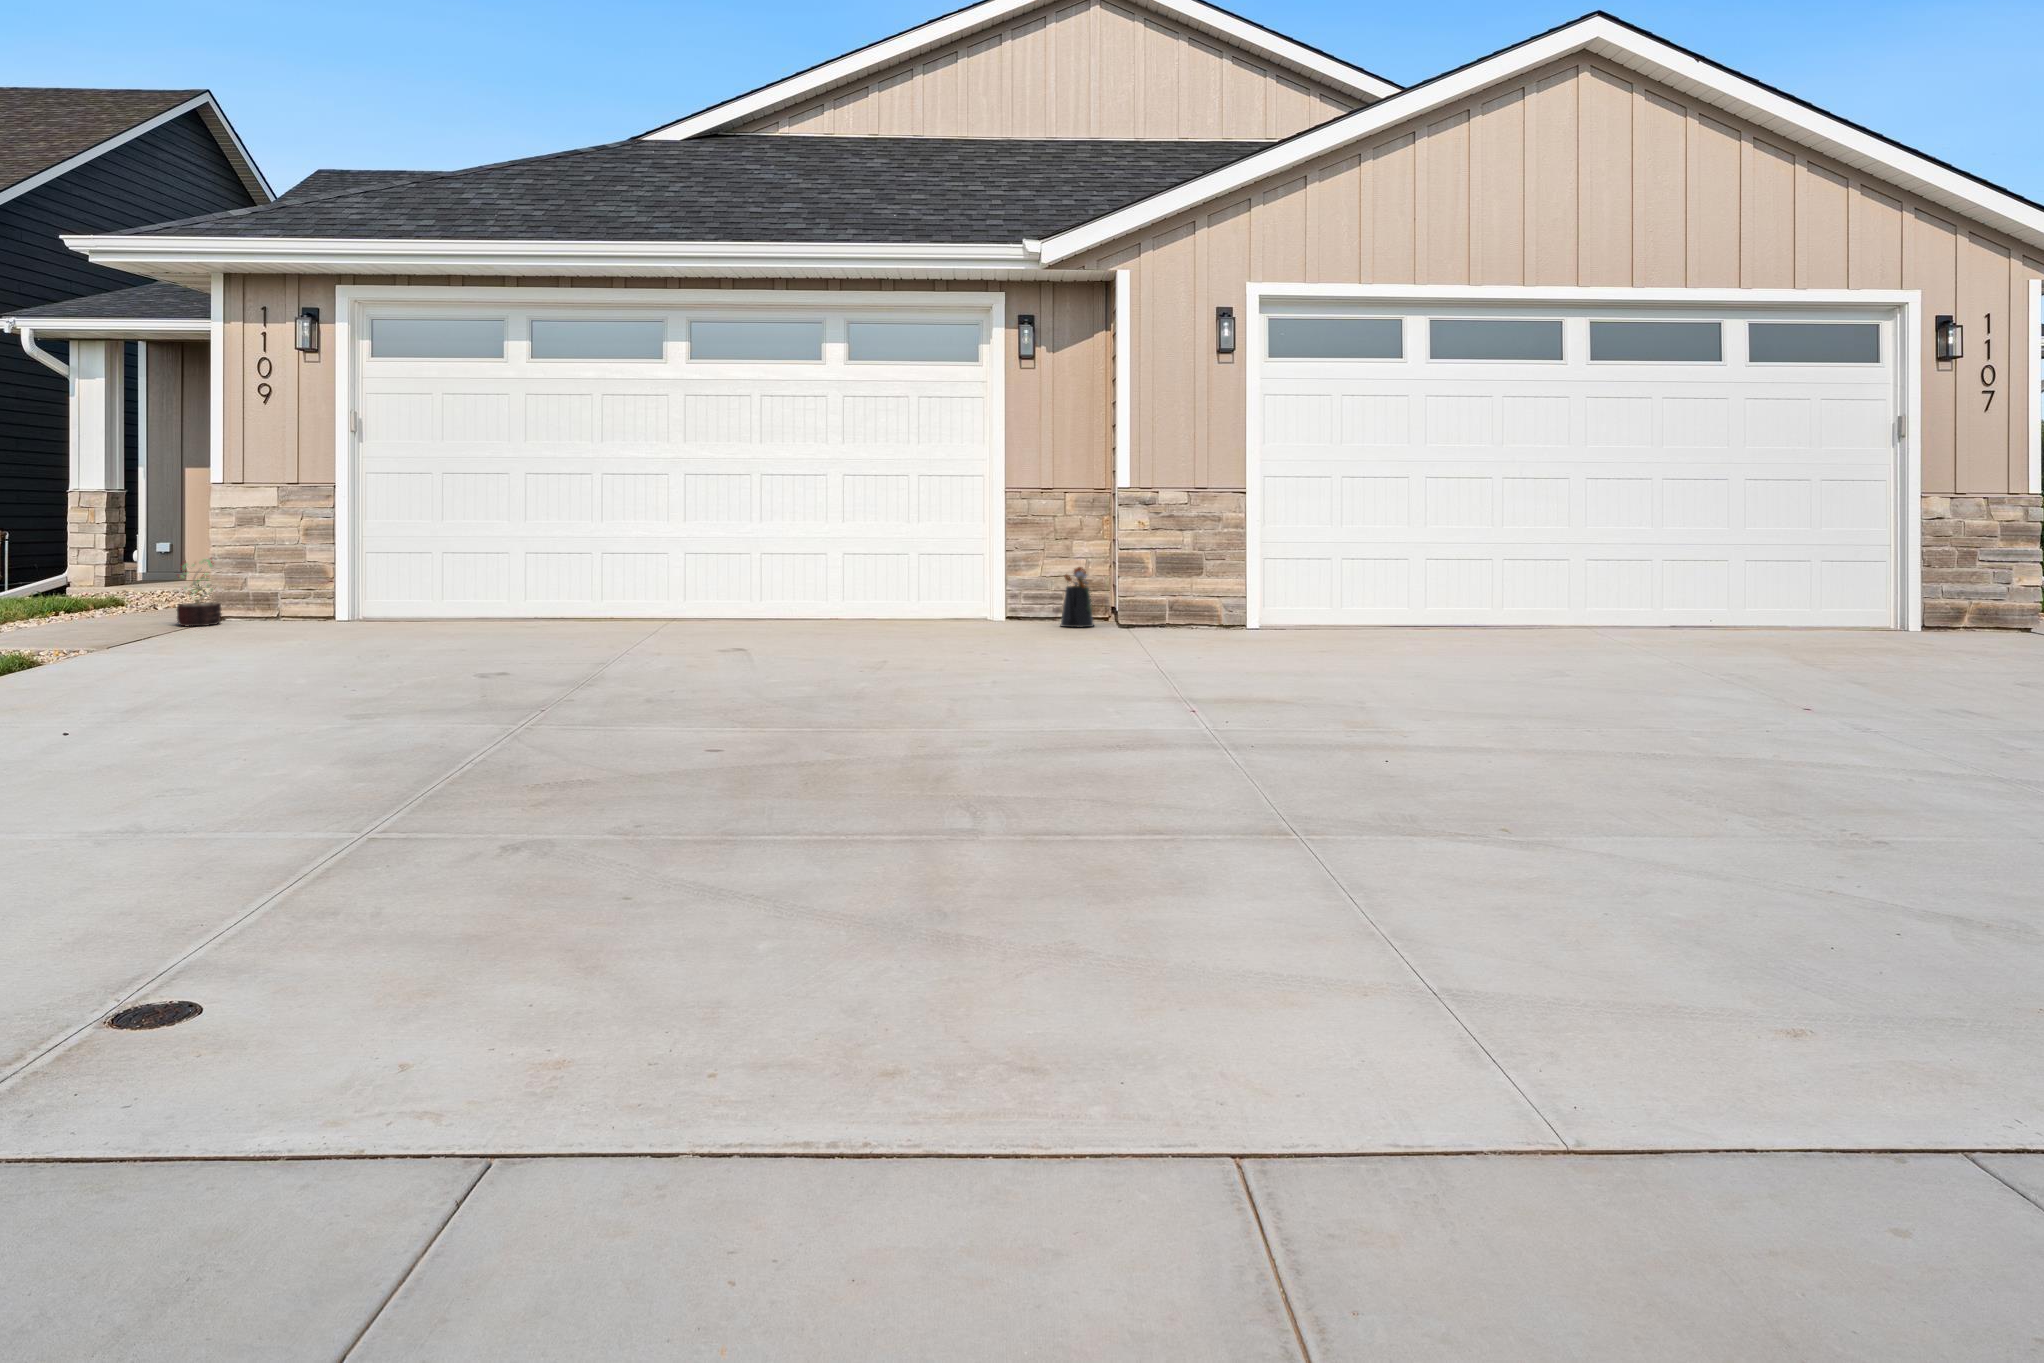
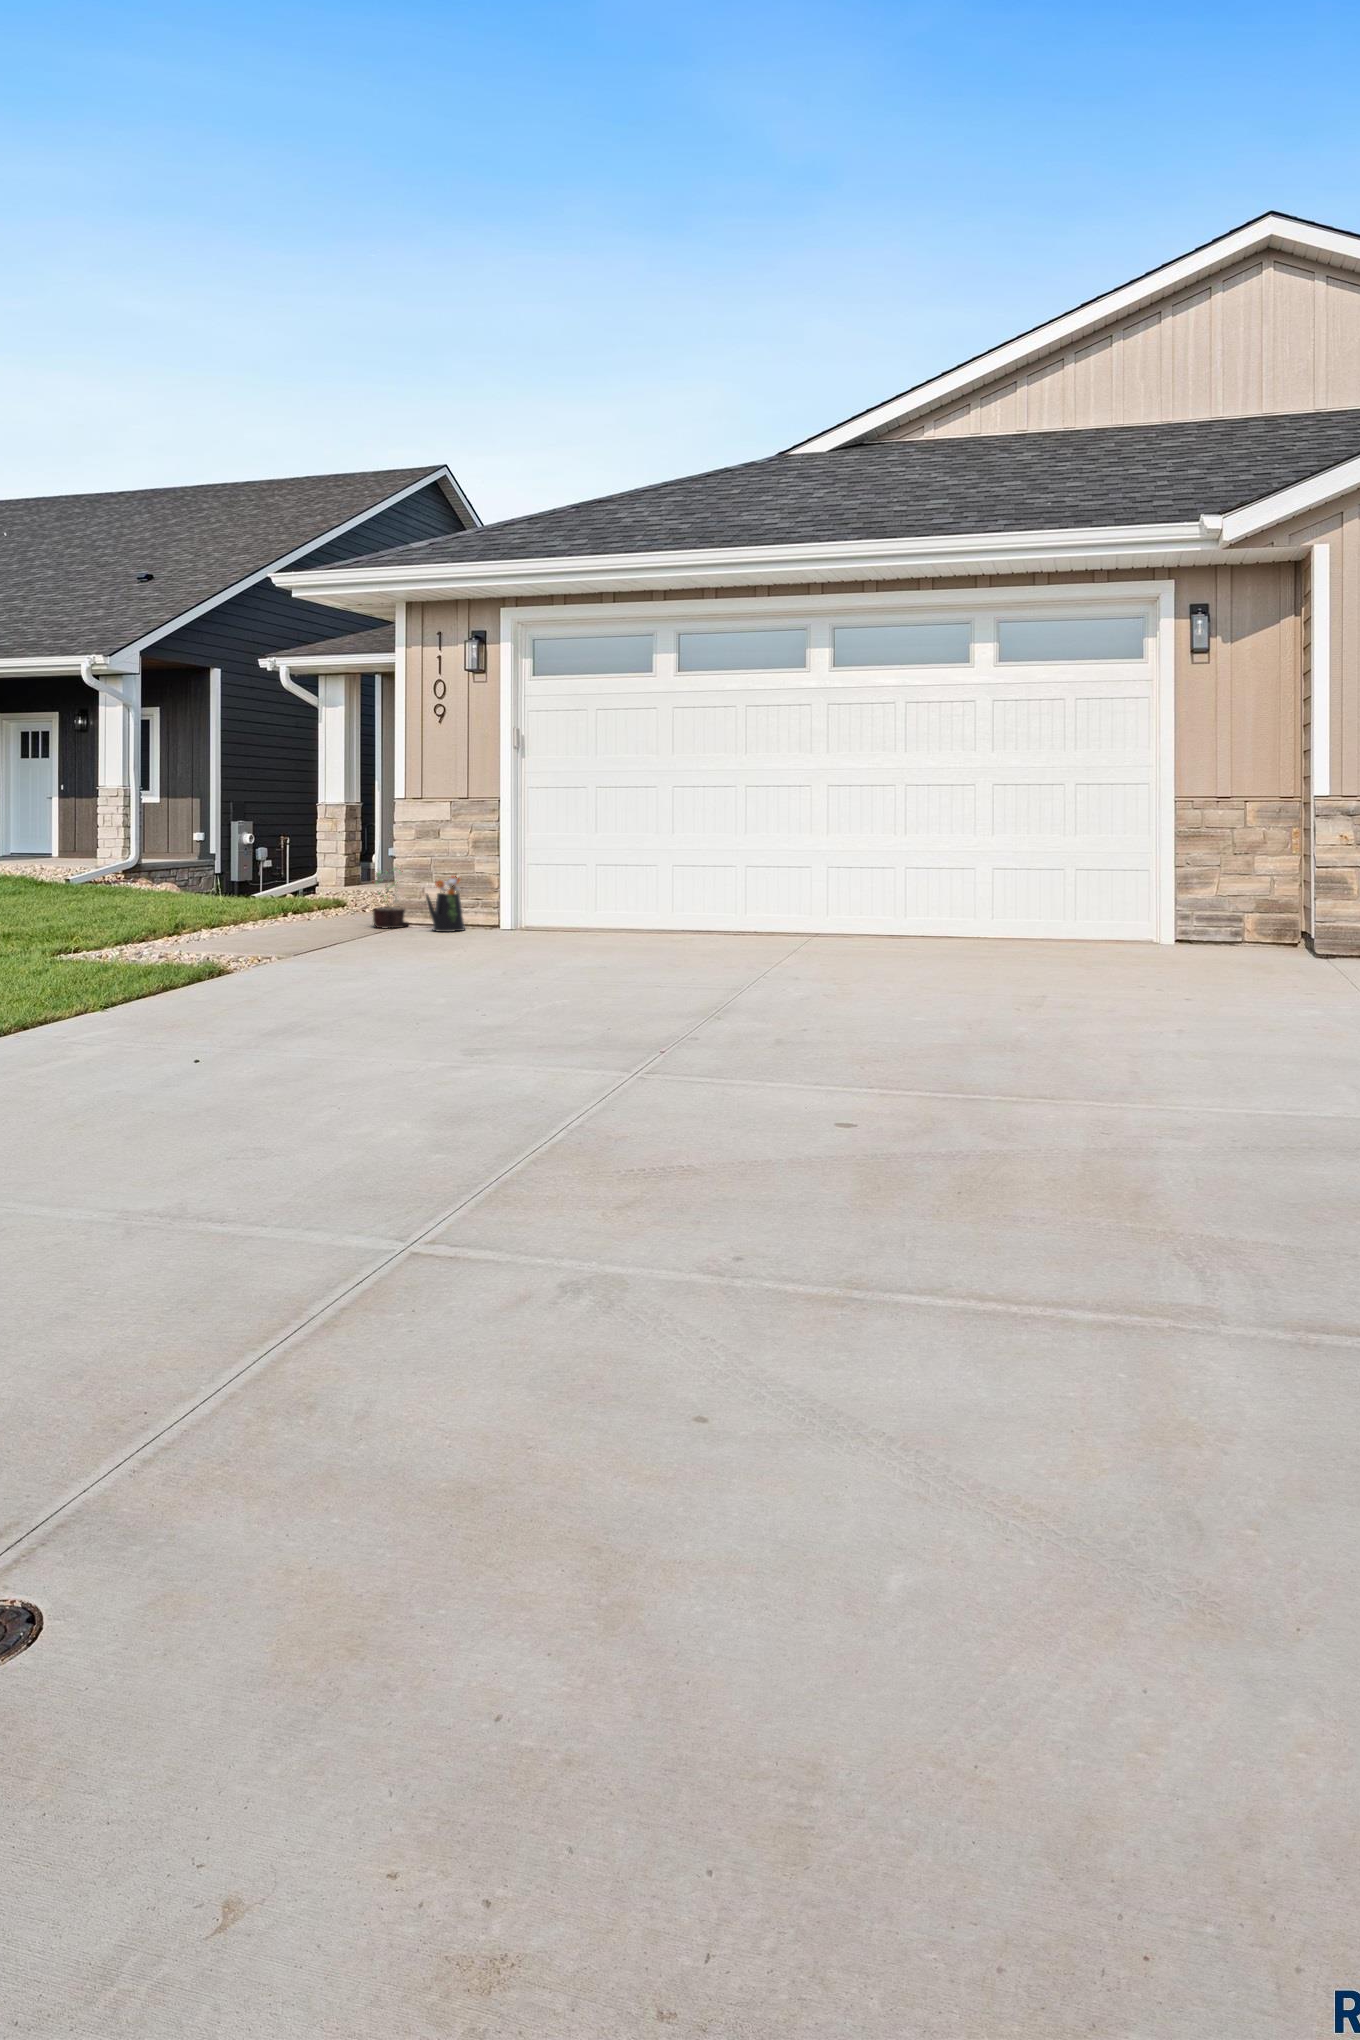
watering can: present [1061,567,1093,627] -> present [426,876,465,932]

